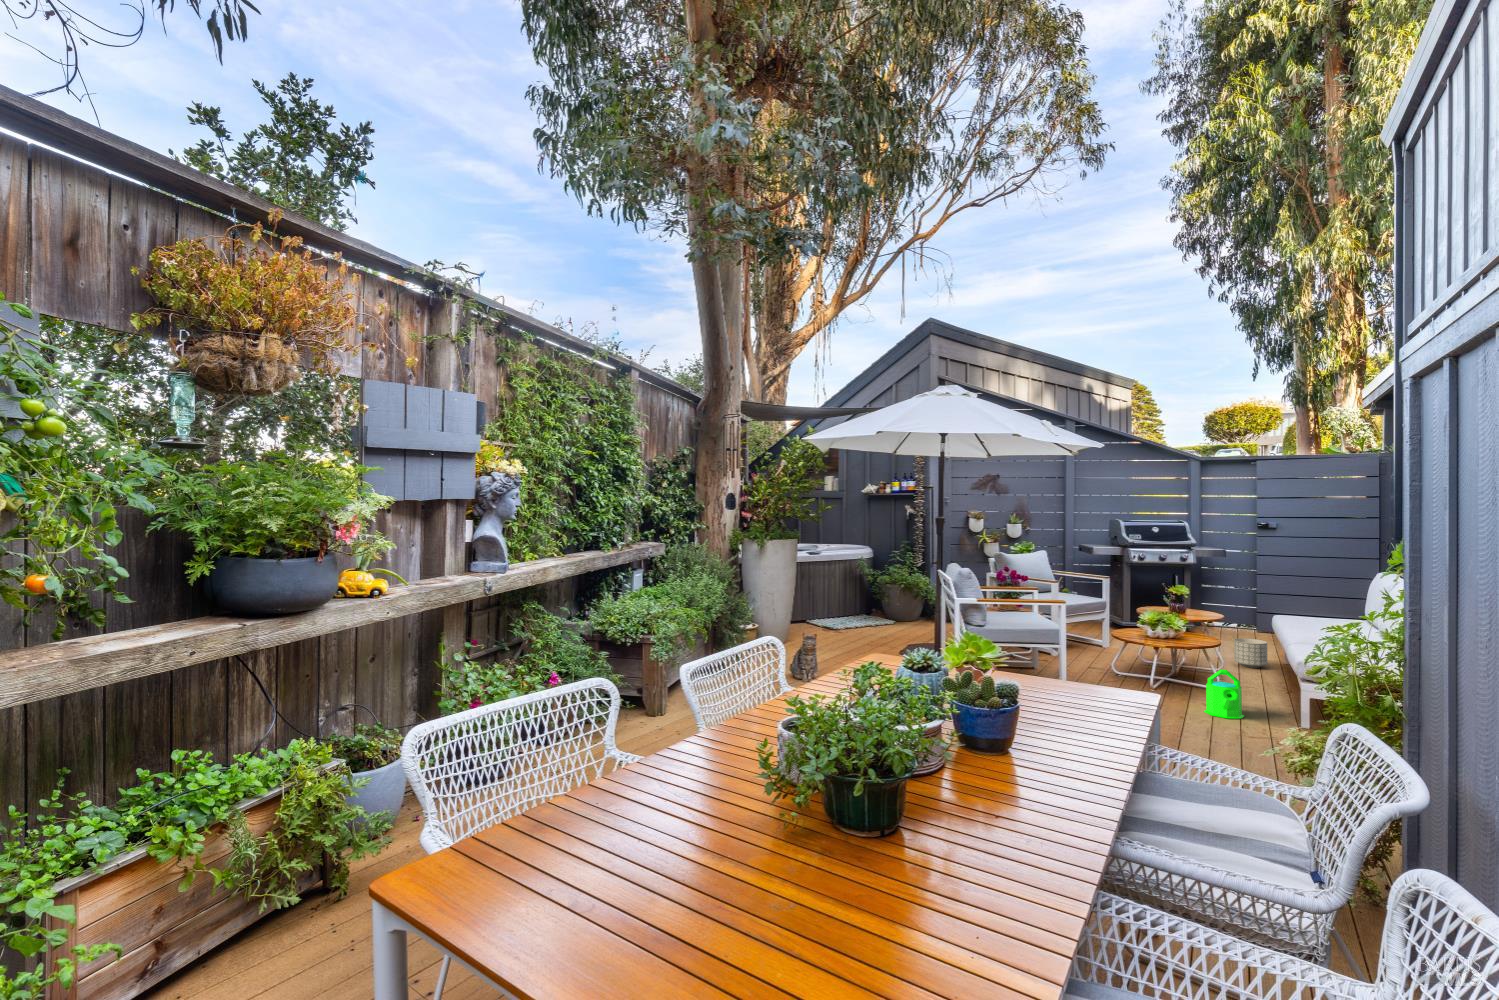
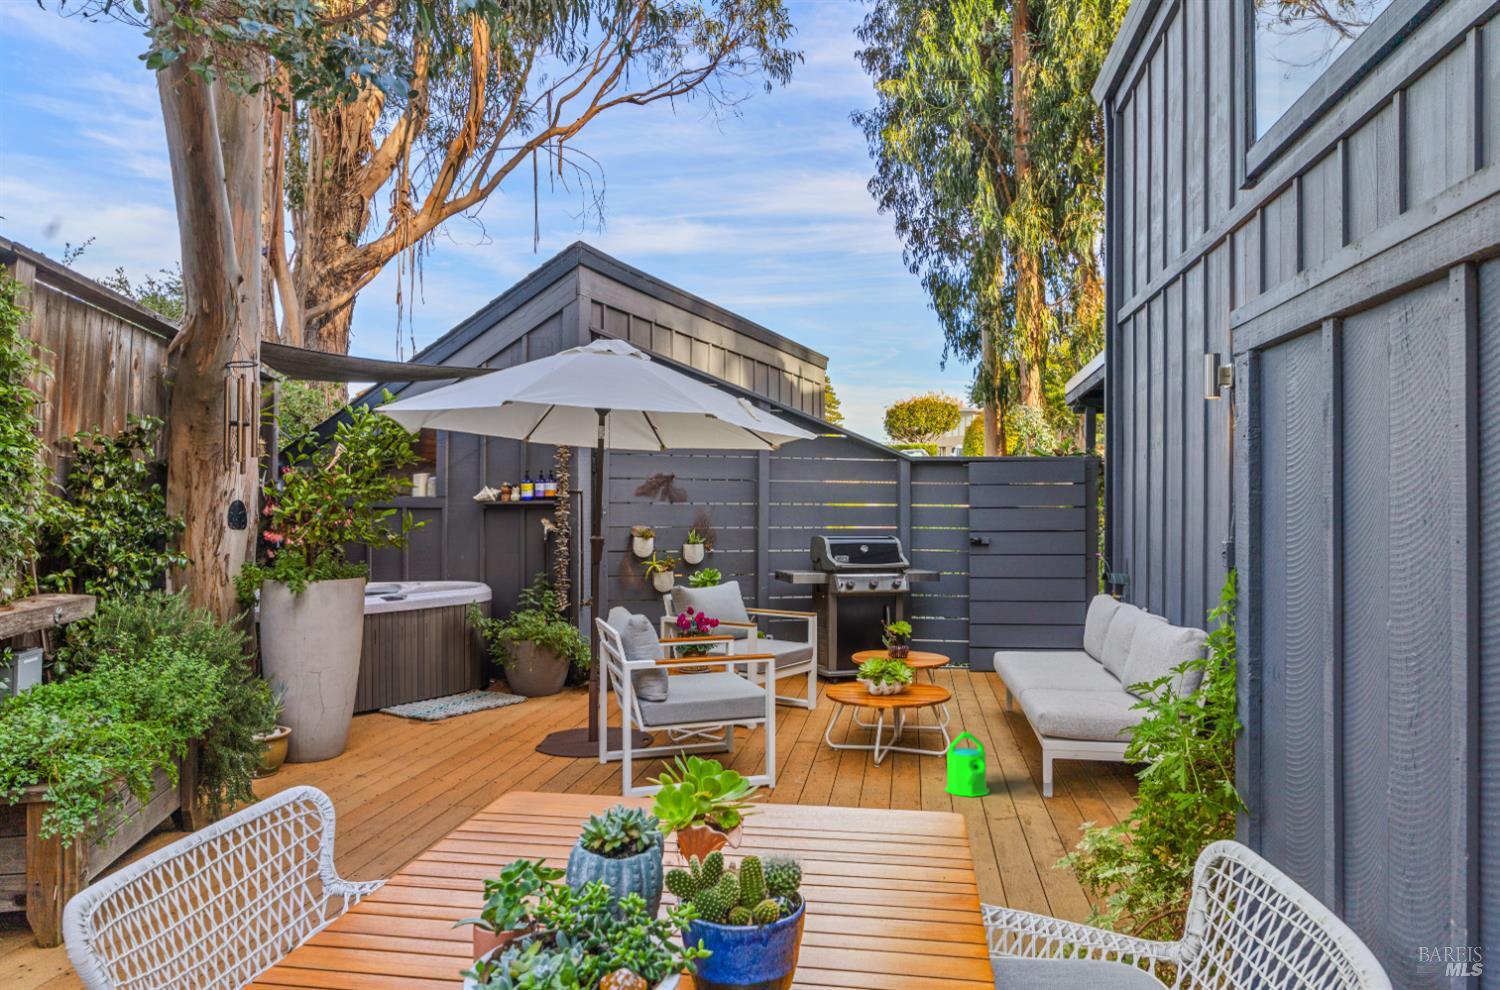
planter: present [1234,639,1268,668] -> none [958,683,993,719]

